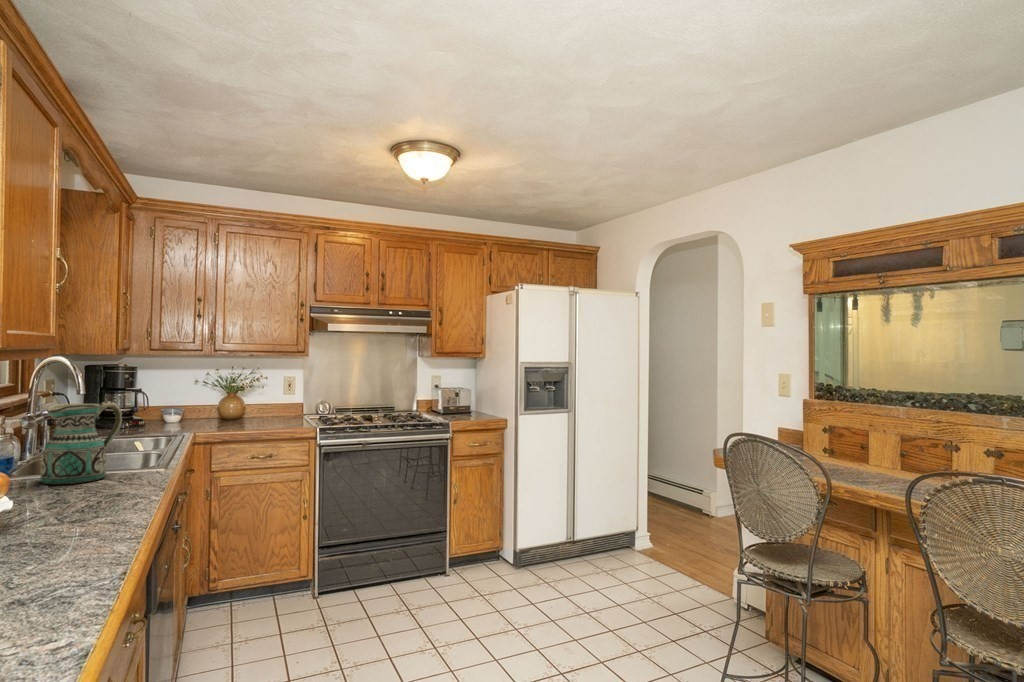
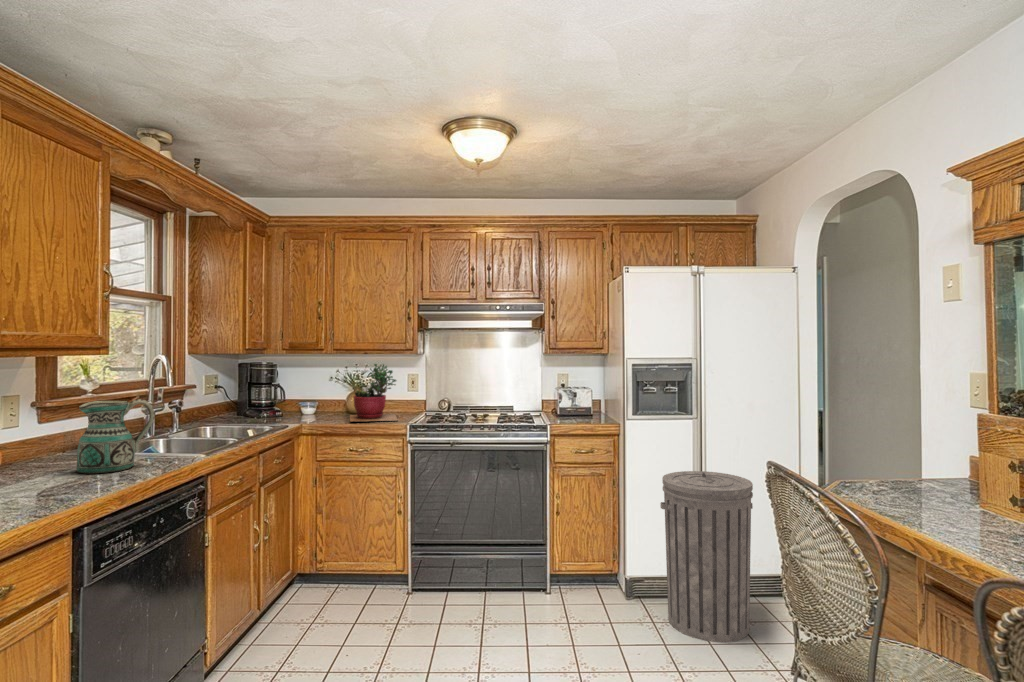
succulent plant: none [232,366,295,427] -> present [350,364,398,422]
trash can: none [553,453,622,587] -> present [660,471,753,642]

